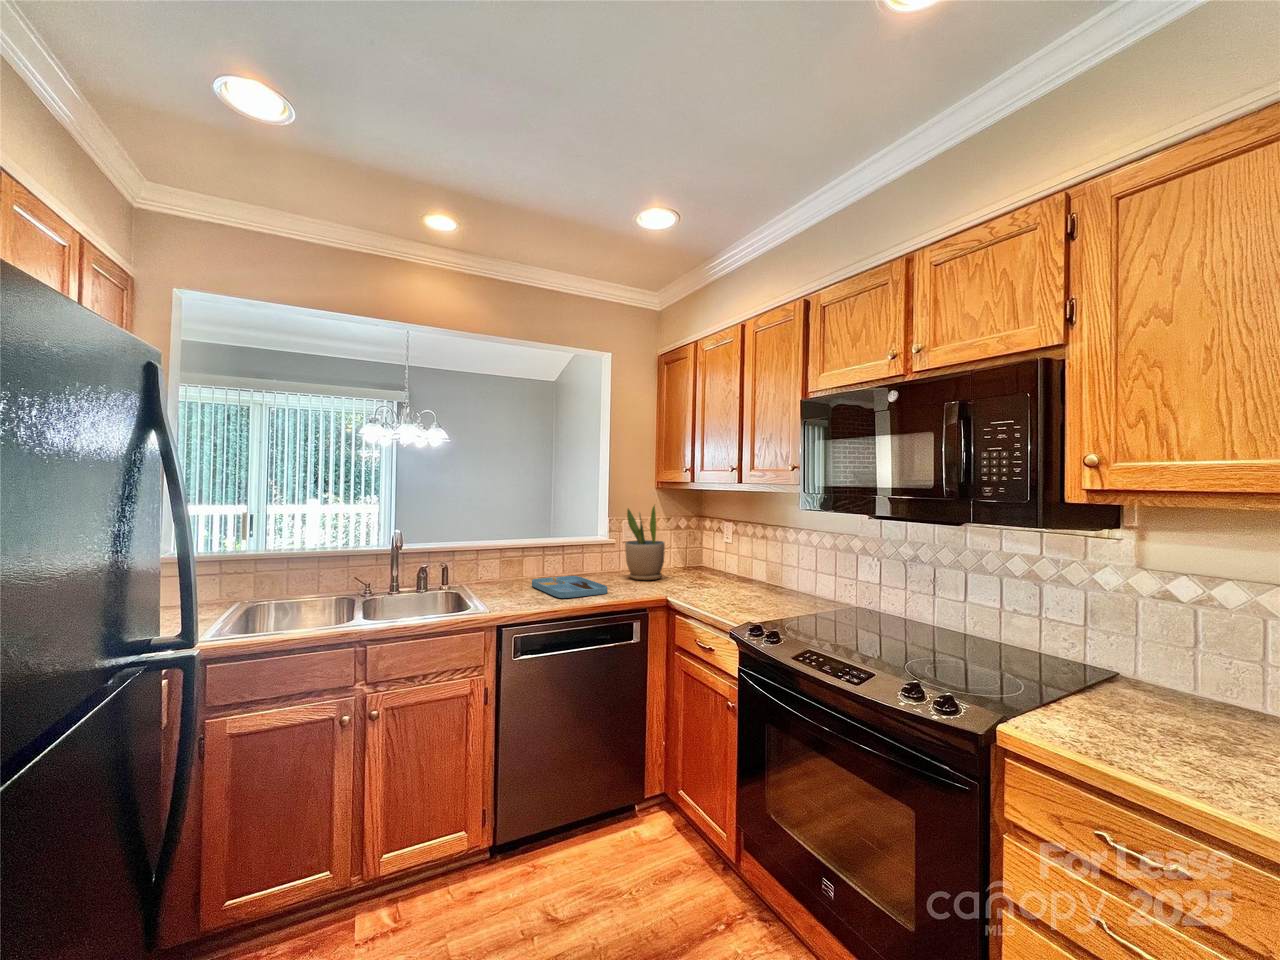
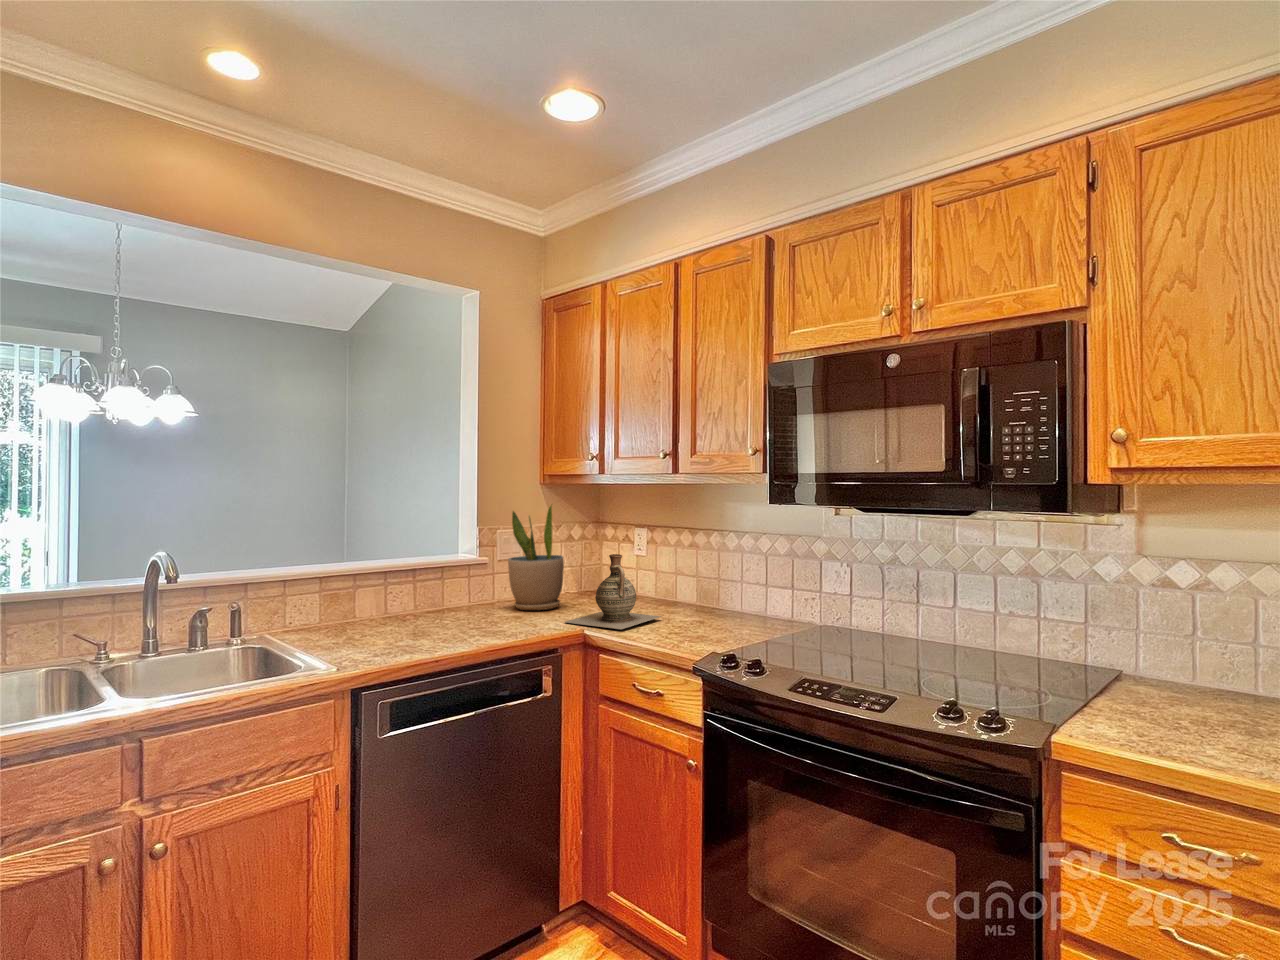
ceramic jug: none [655,543,729,599] -> present [565,554,661,629]
tray: present [532,576,608,598] -> none [377,610,498,642]

